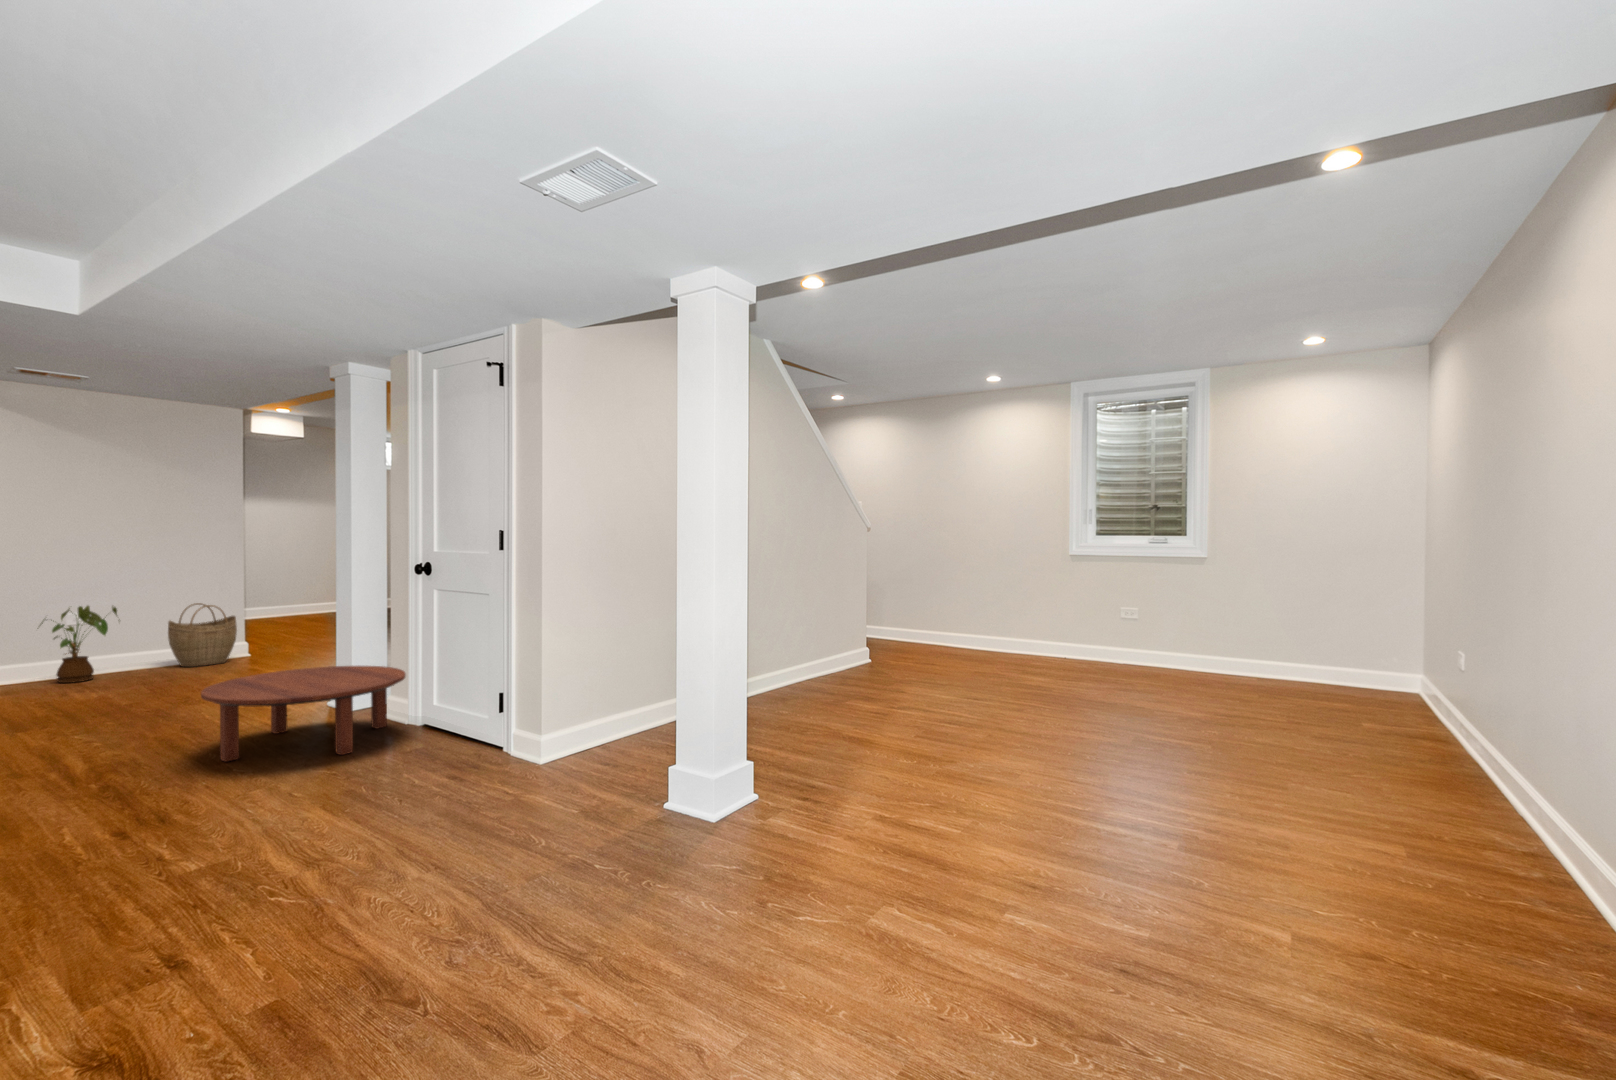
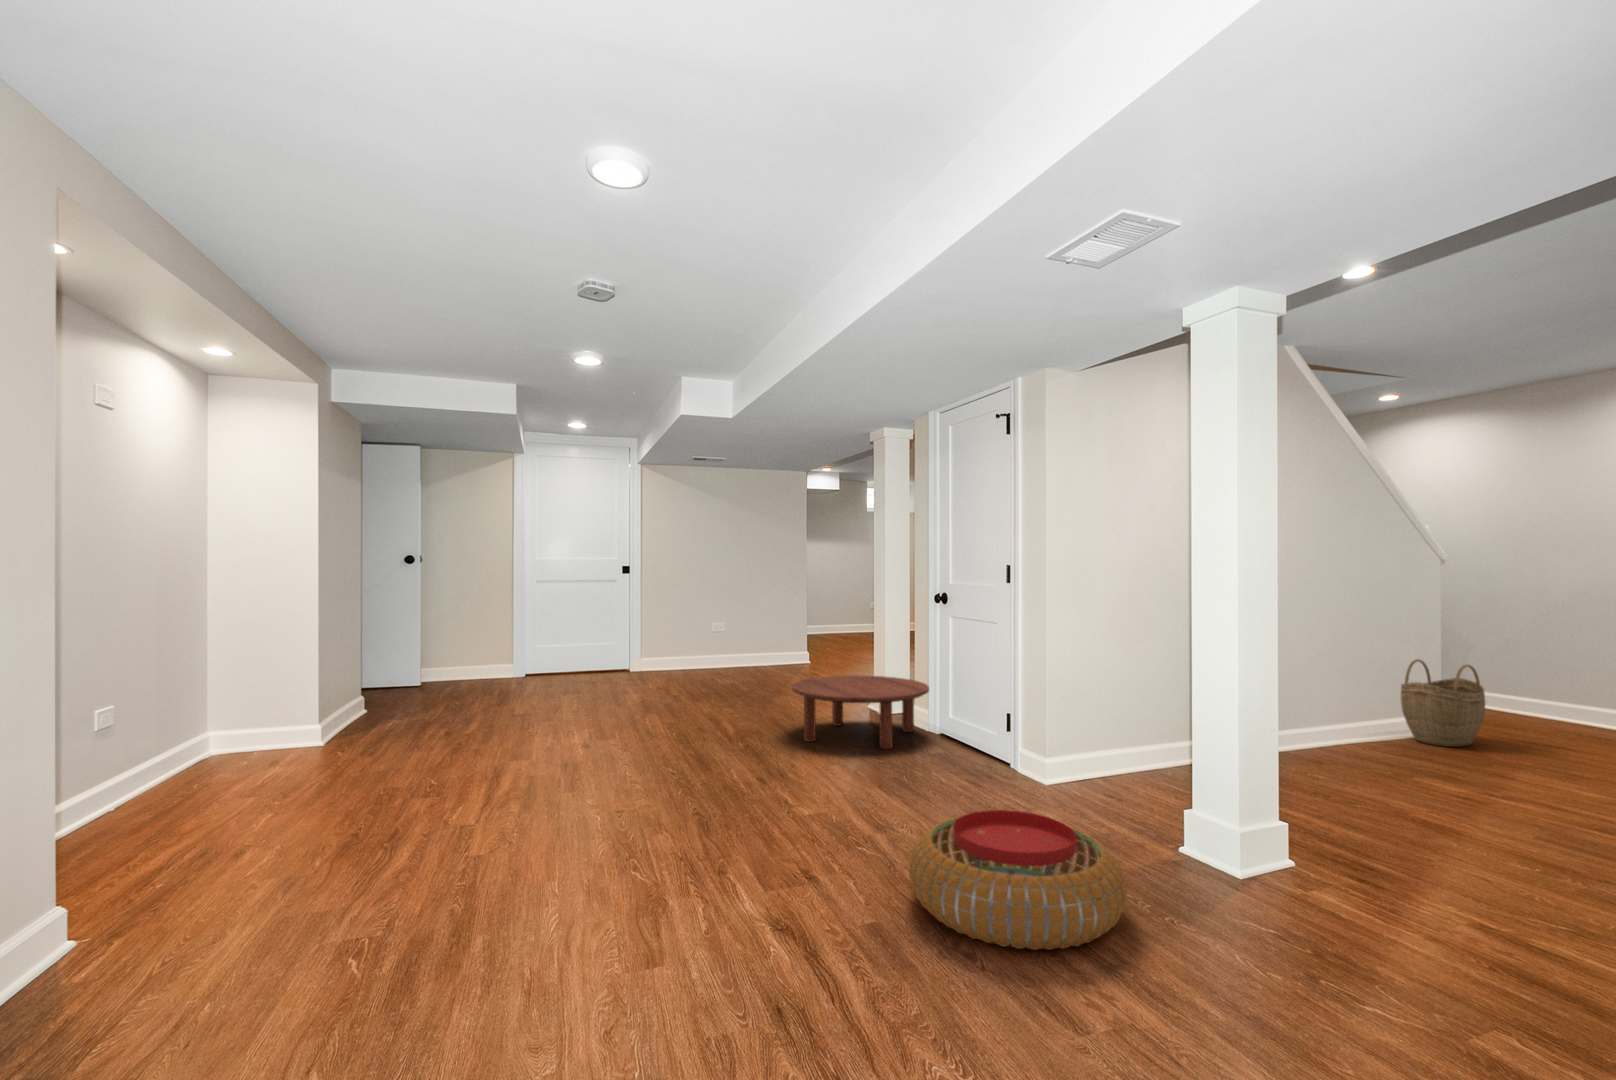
woven basket: present [168,603,237,667] -> present [1401,659,1485,747]
house plant: present [42,606,117,683] -> none [690,617,733,672]
pouf: none [338,808,602,977] -> present [909,810,1127,950]

